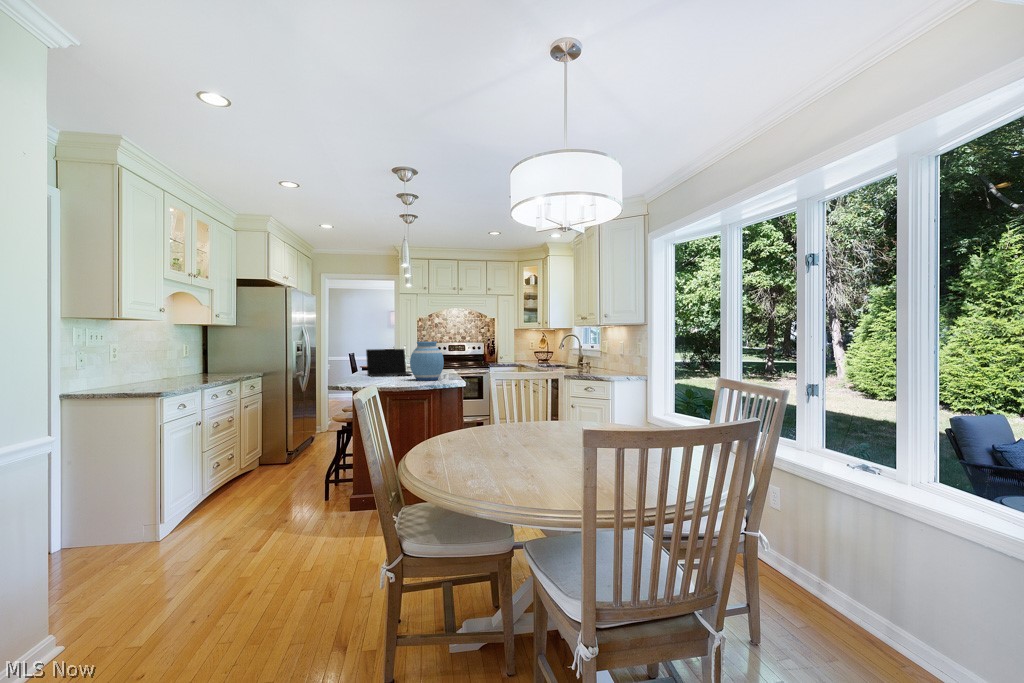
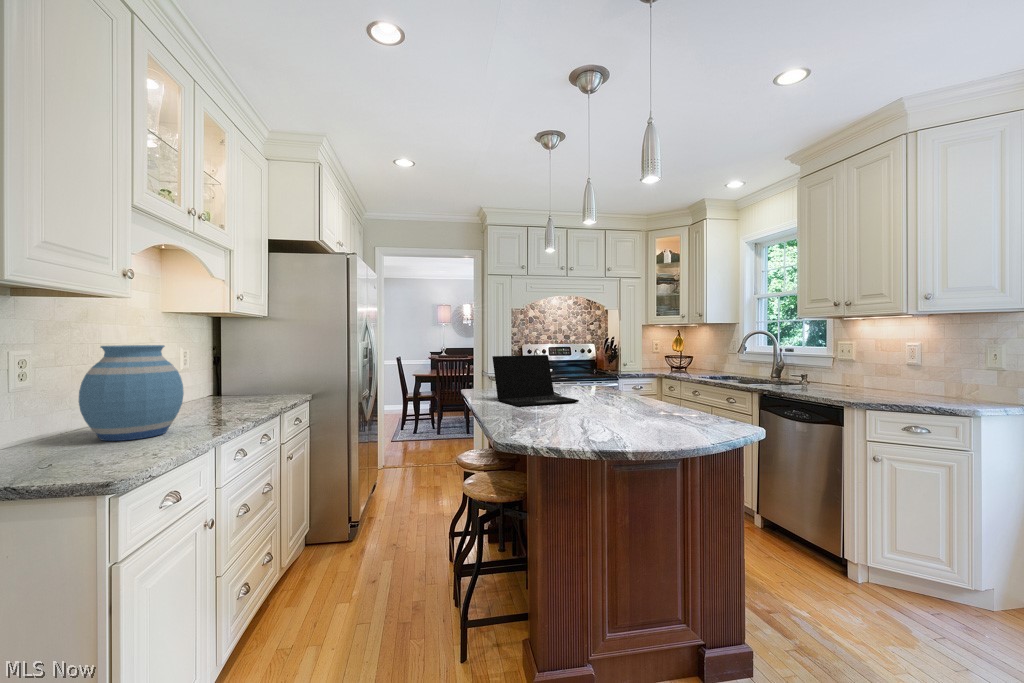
vase: present [410,342,444,381] -> present [79,345,184,441]

